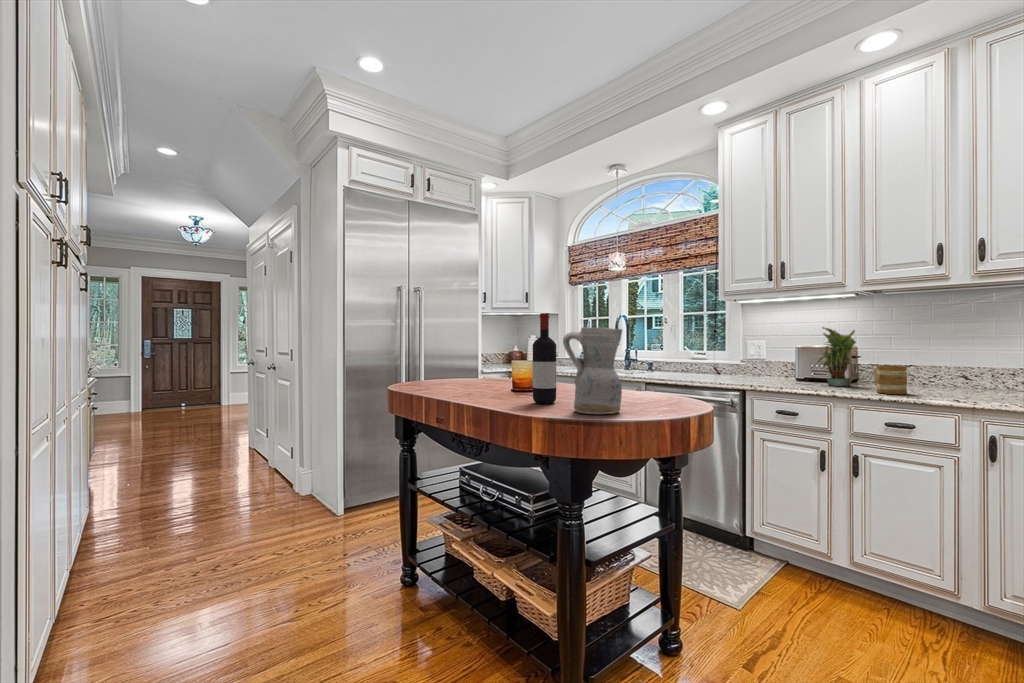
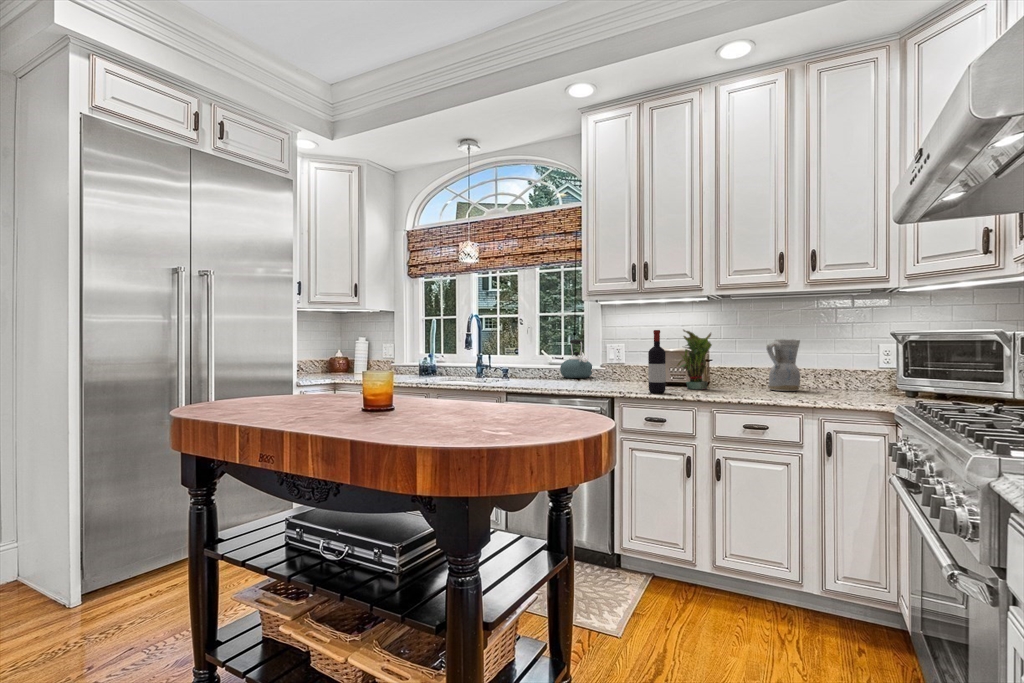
wine bottle: present [533,313,556,404] -> present [648,330,666,393]
ceramic pitcher: present [563,327,622,414] -> present [767,339,800,391]
kettle: none [702,338,735,373] -> present [560,340,592,378]
mug: present [874,365,907,394] -> none [730,368,759,396]

